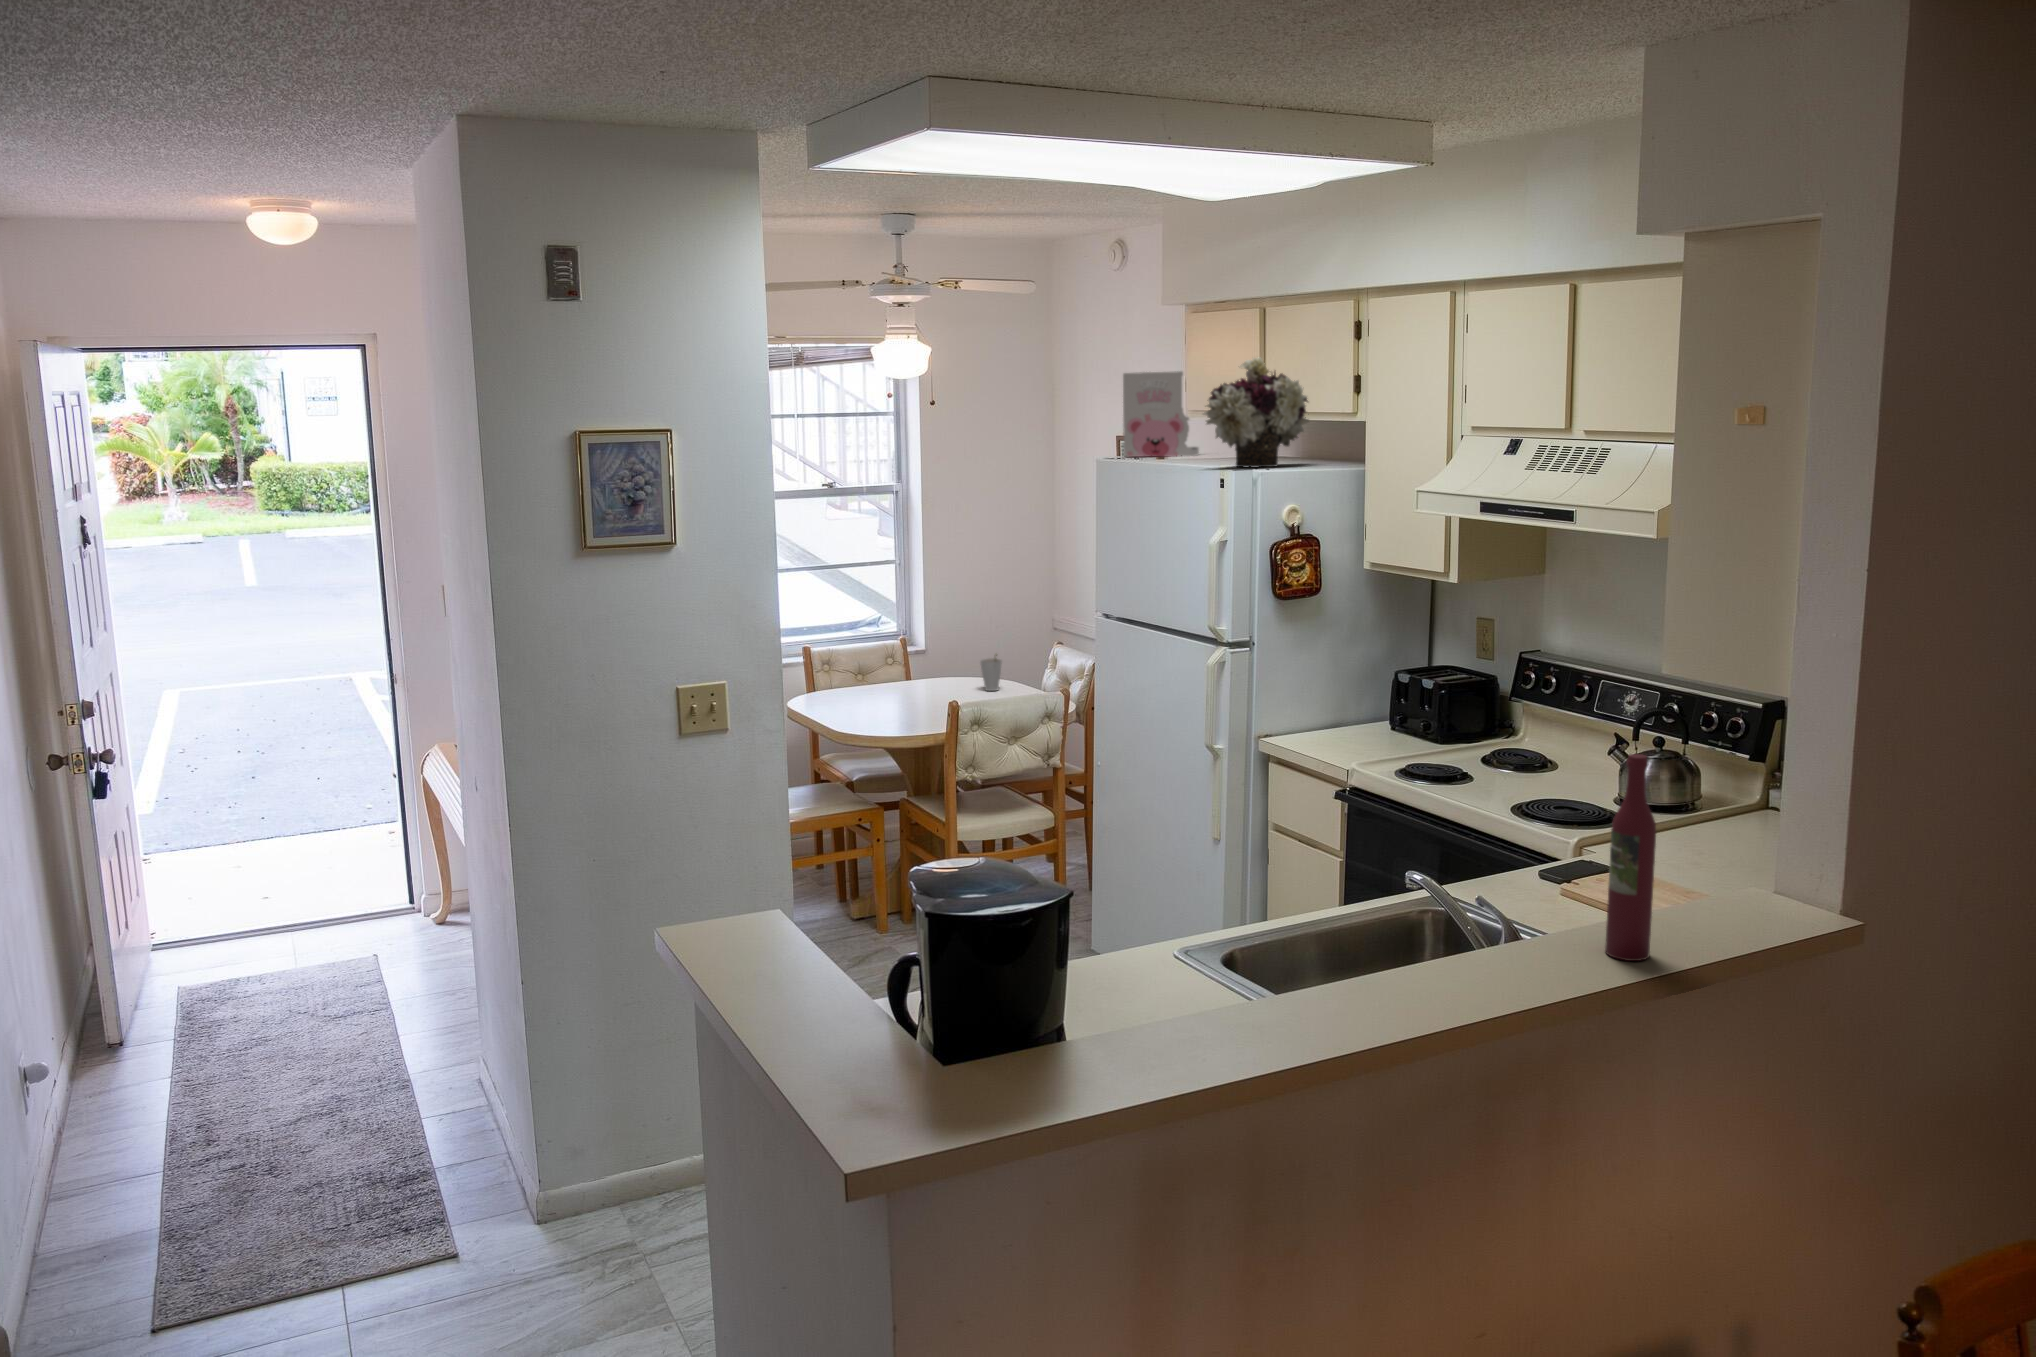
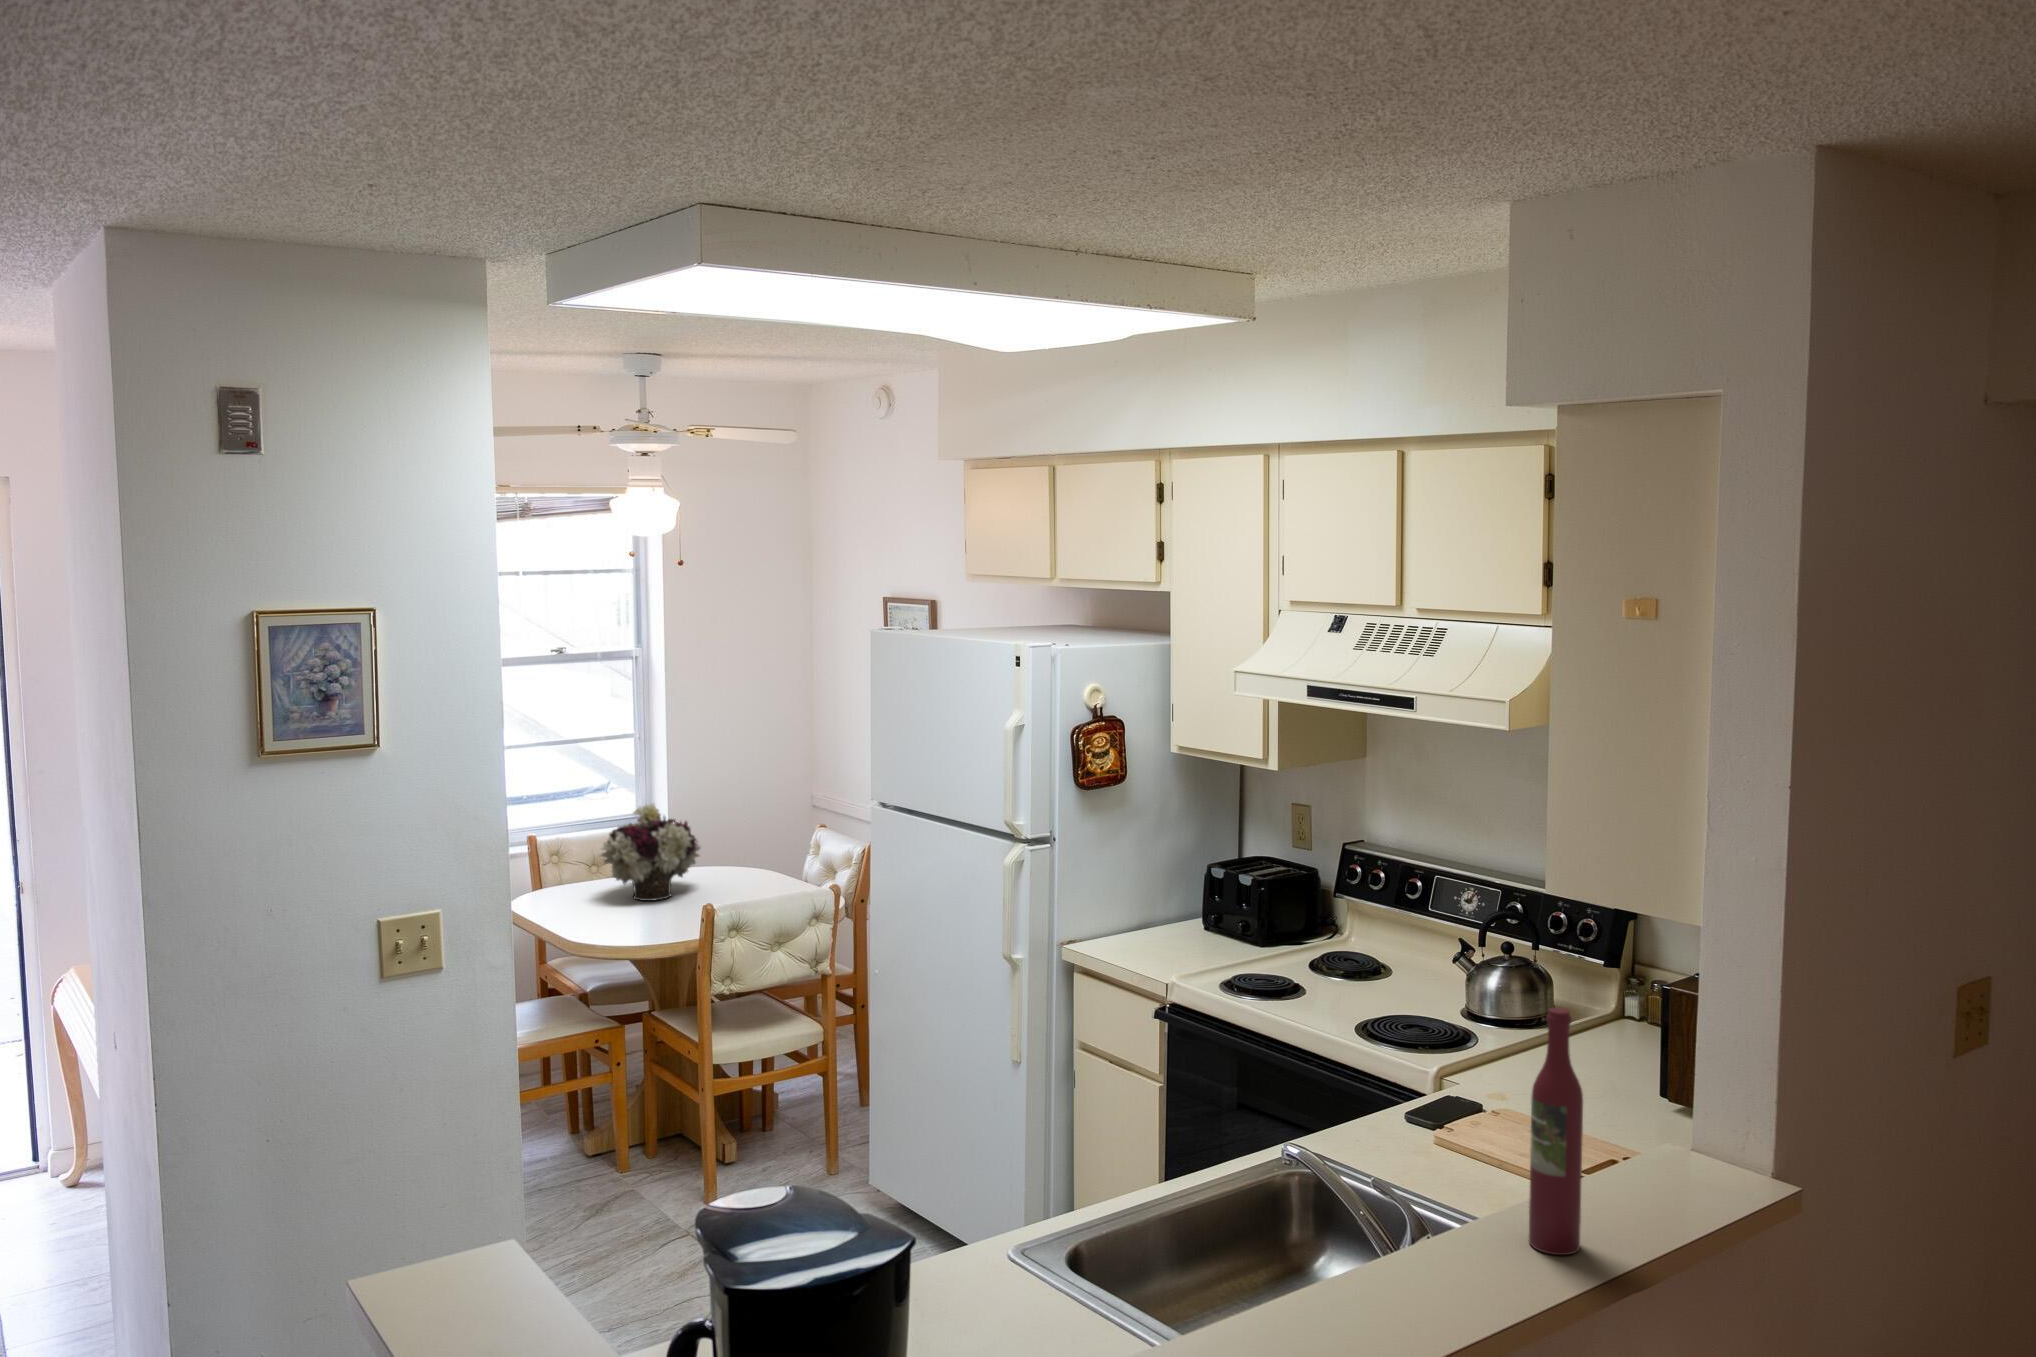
flower arrangement: present [1204,357,1309,467] -> present [600,803,701,901]
cereal box: present [1123,371,1199,457] -> none [893,529,977,621]
cup: present [980,654,1002,691] -> none [736,842,761,885]

